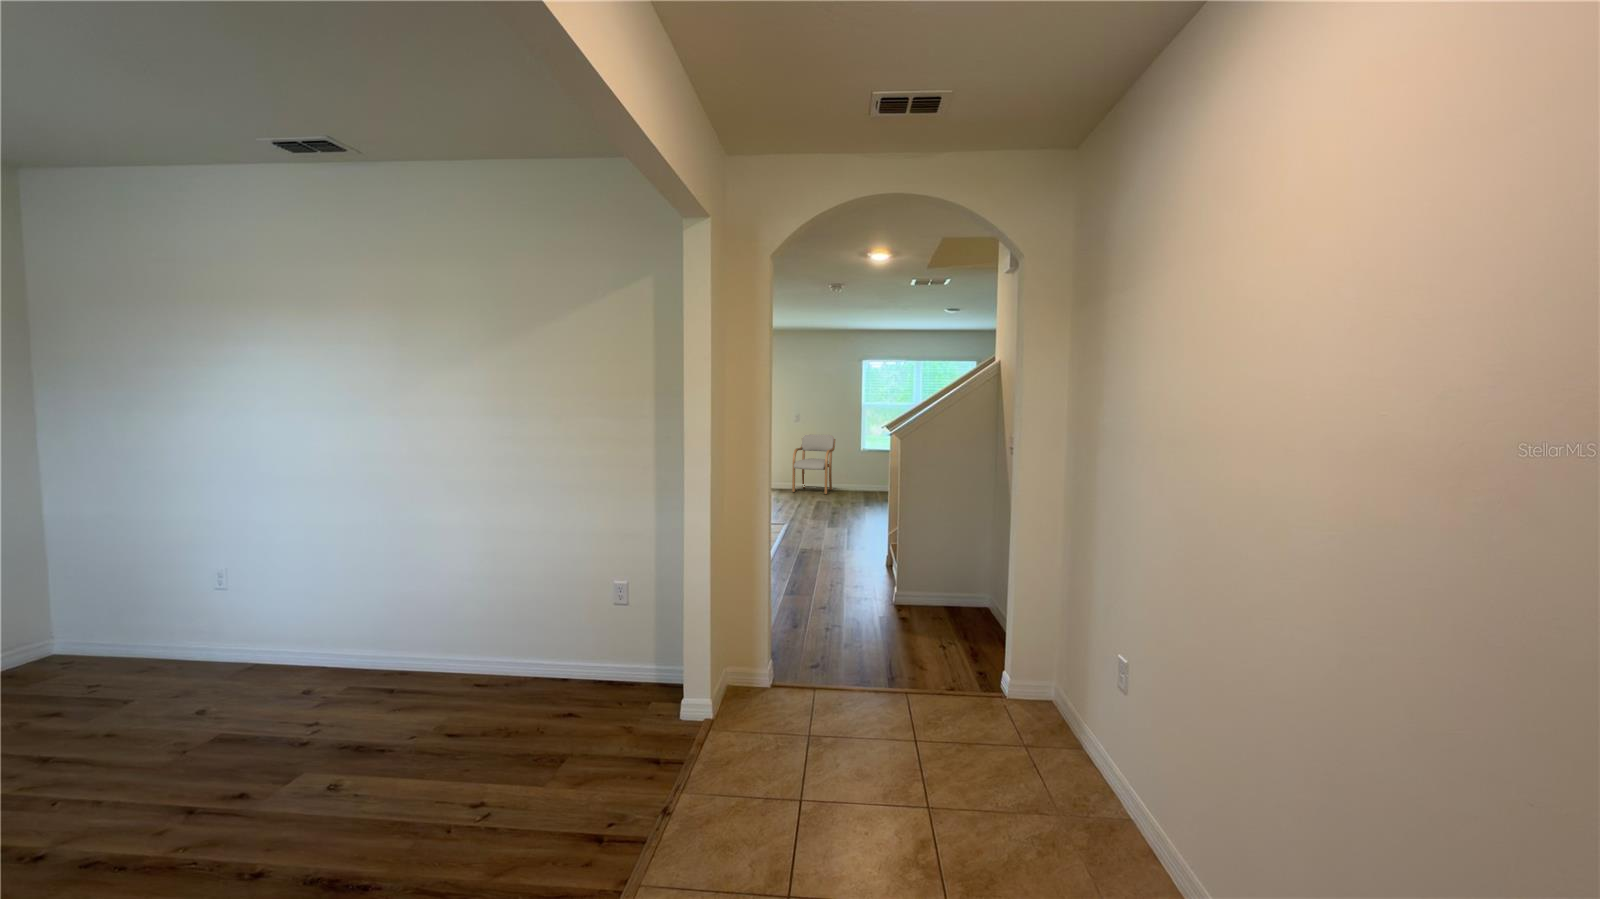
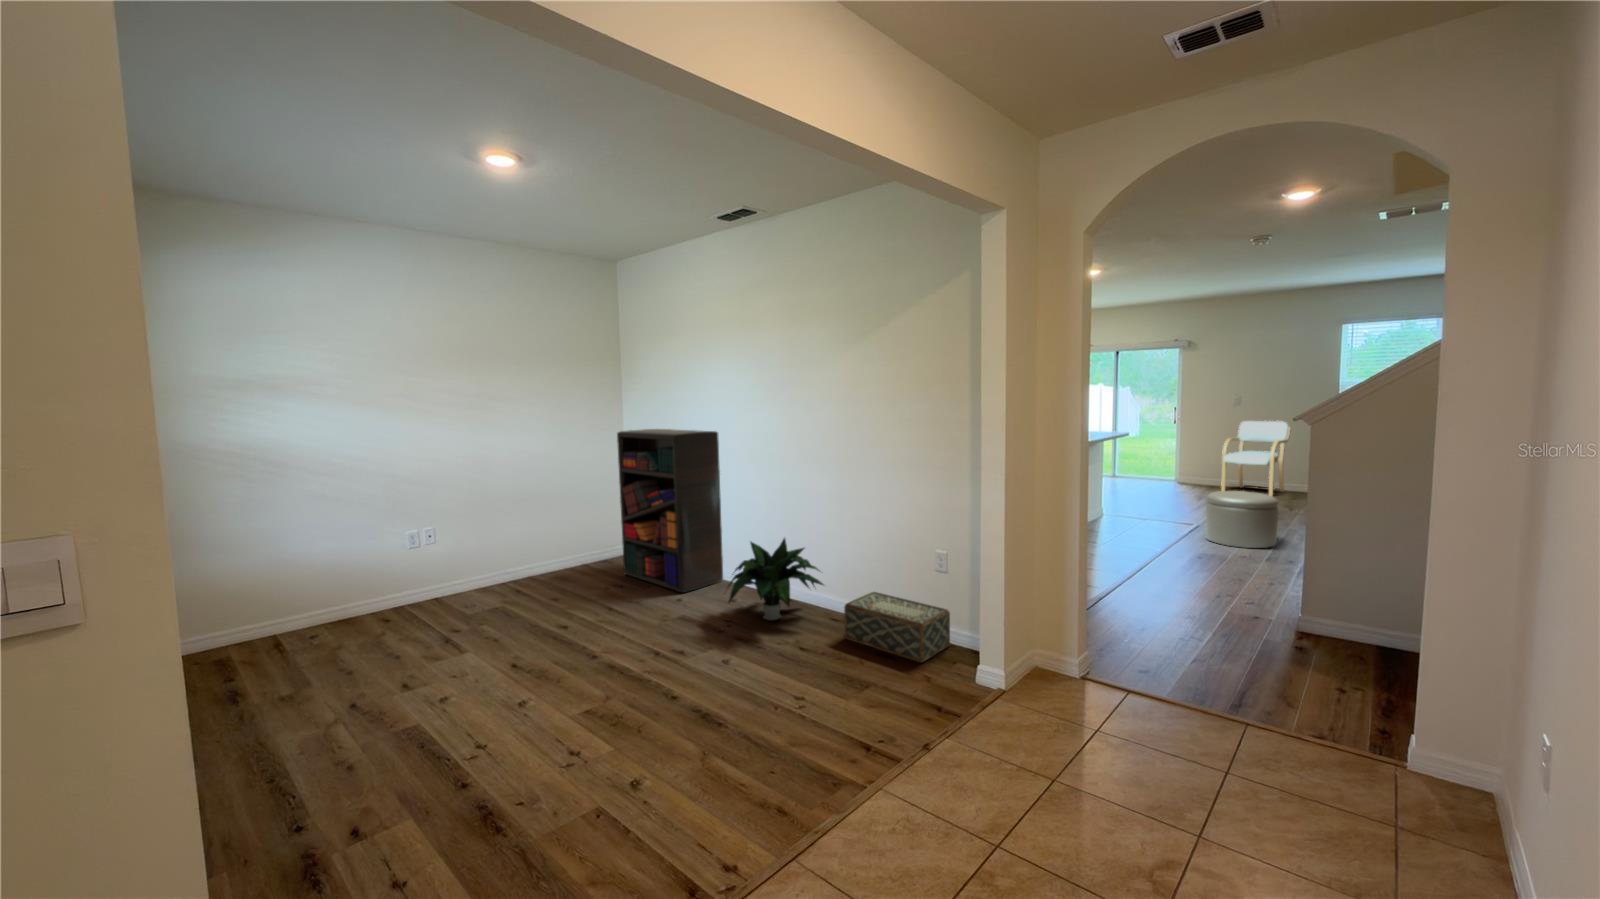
bookshelf: none [35,447,279,700] -> present [617,429,723,593]
ottoman: none [801,492,850,539] -> present [1205,491,1278,548]
potted plant: none [303,590,475,708] -> present [728,538,823,620]
woven basket: none [508,640,638,712] -> present [844,592,950,662]

